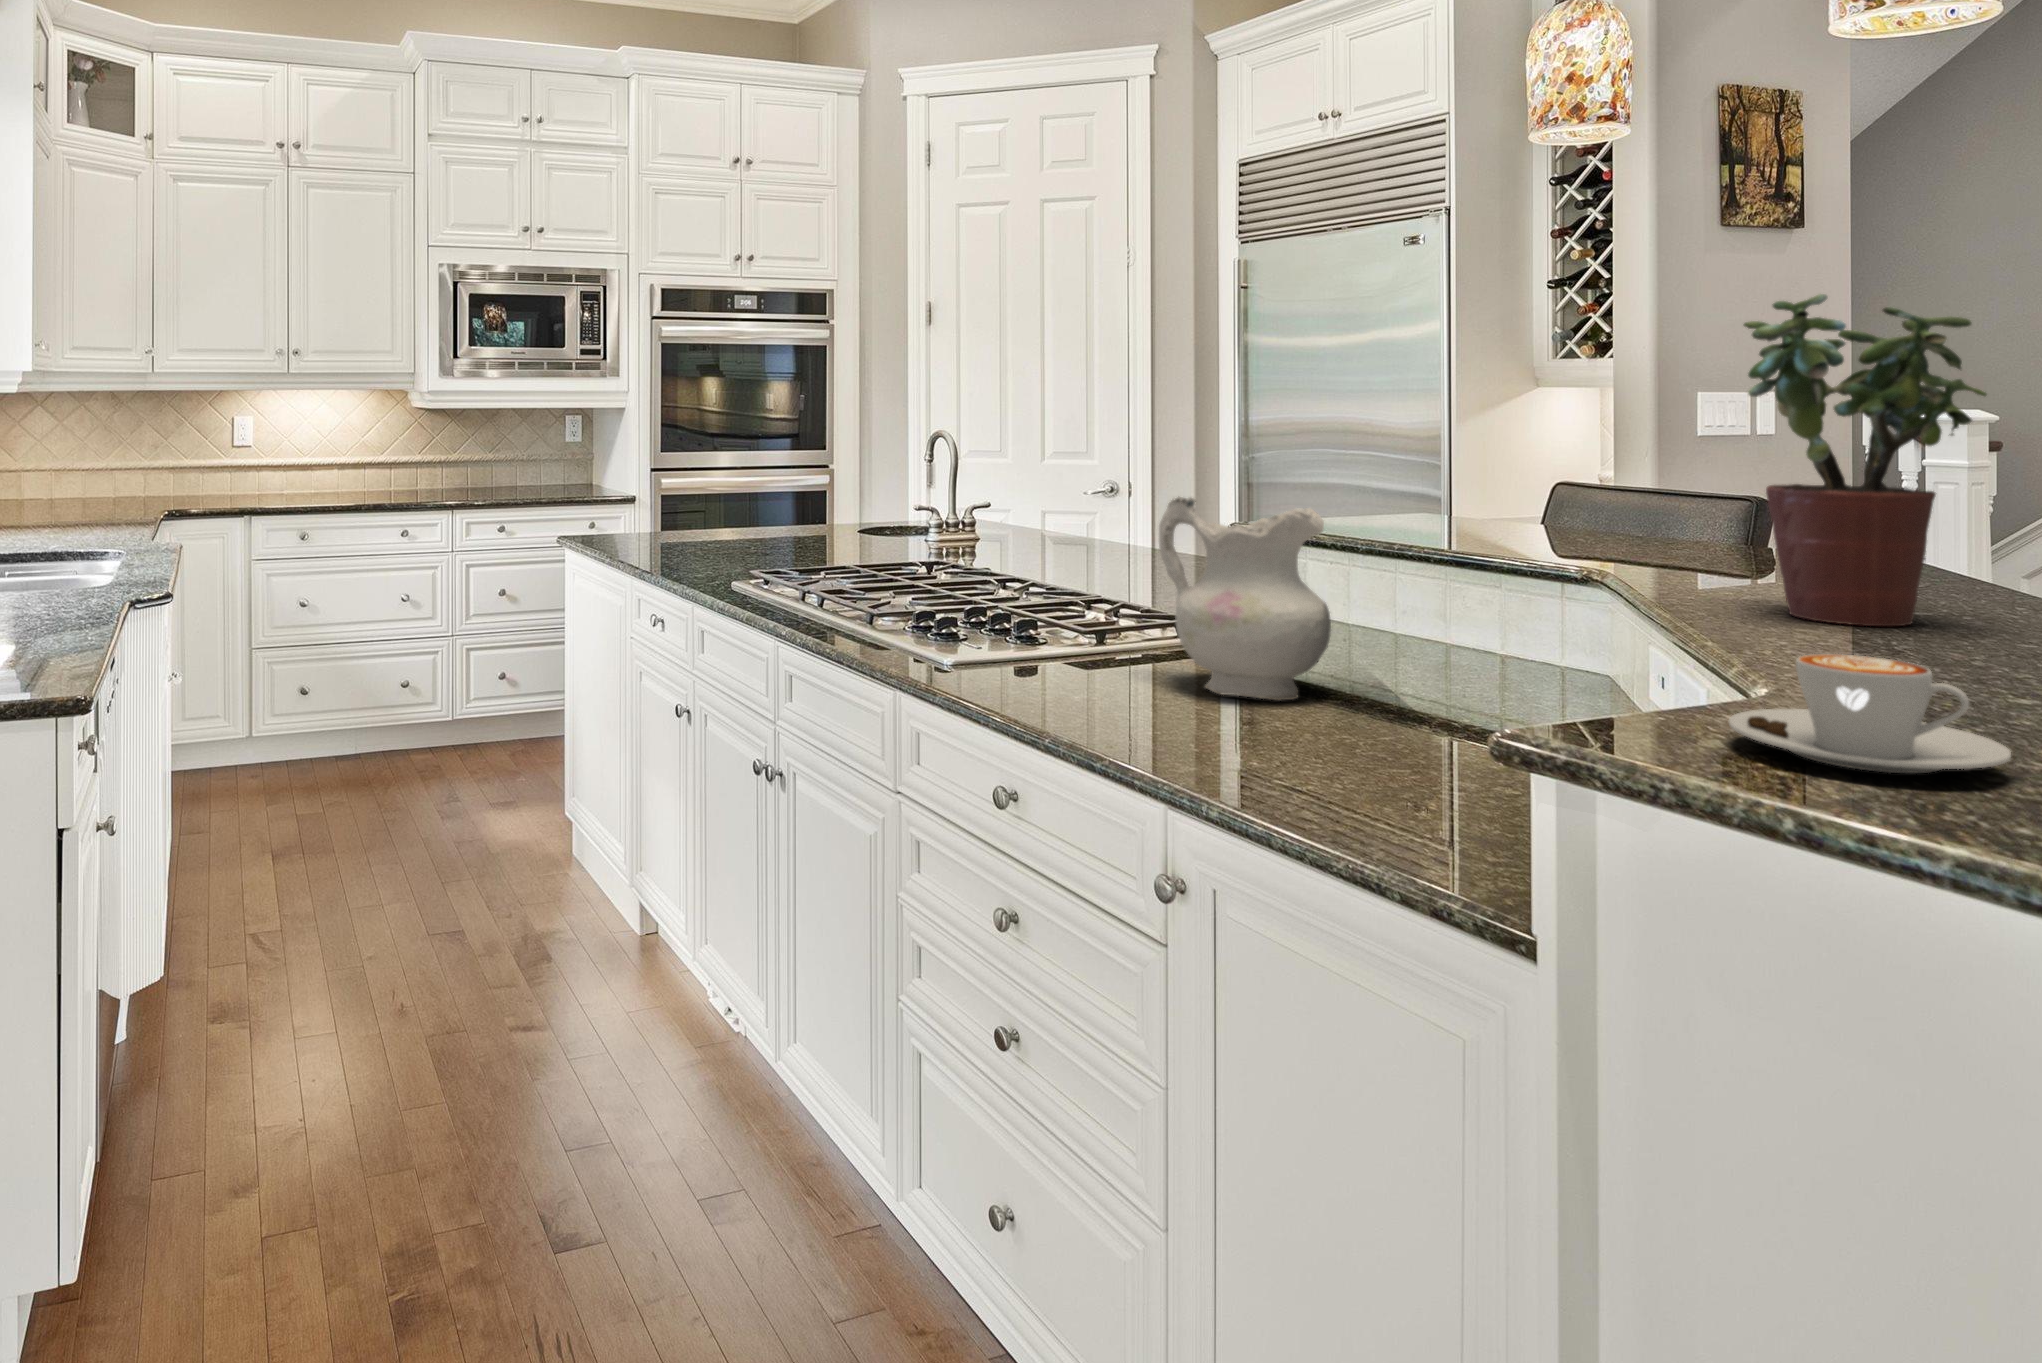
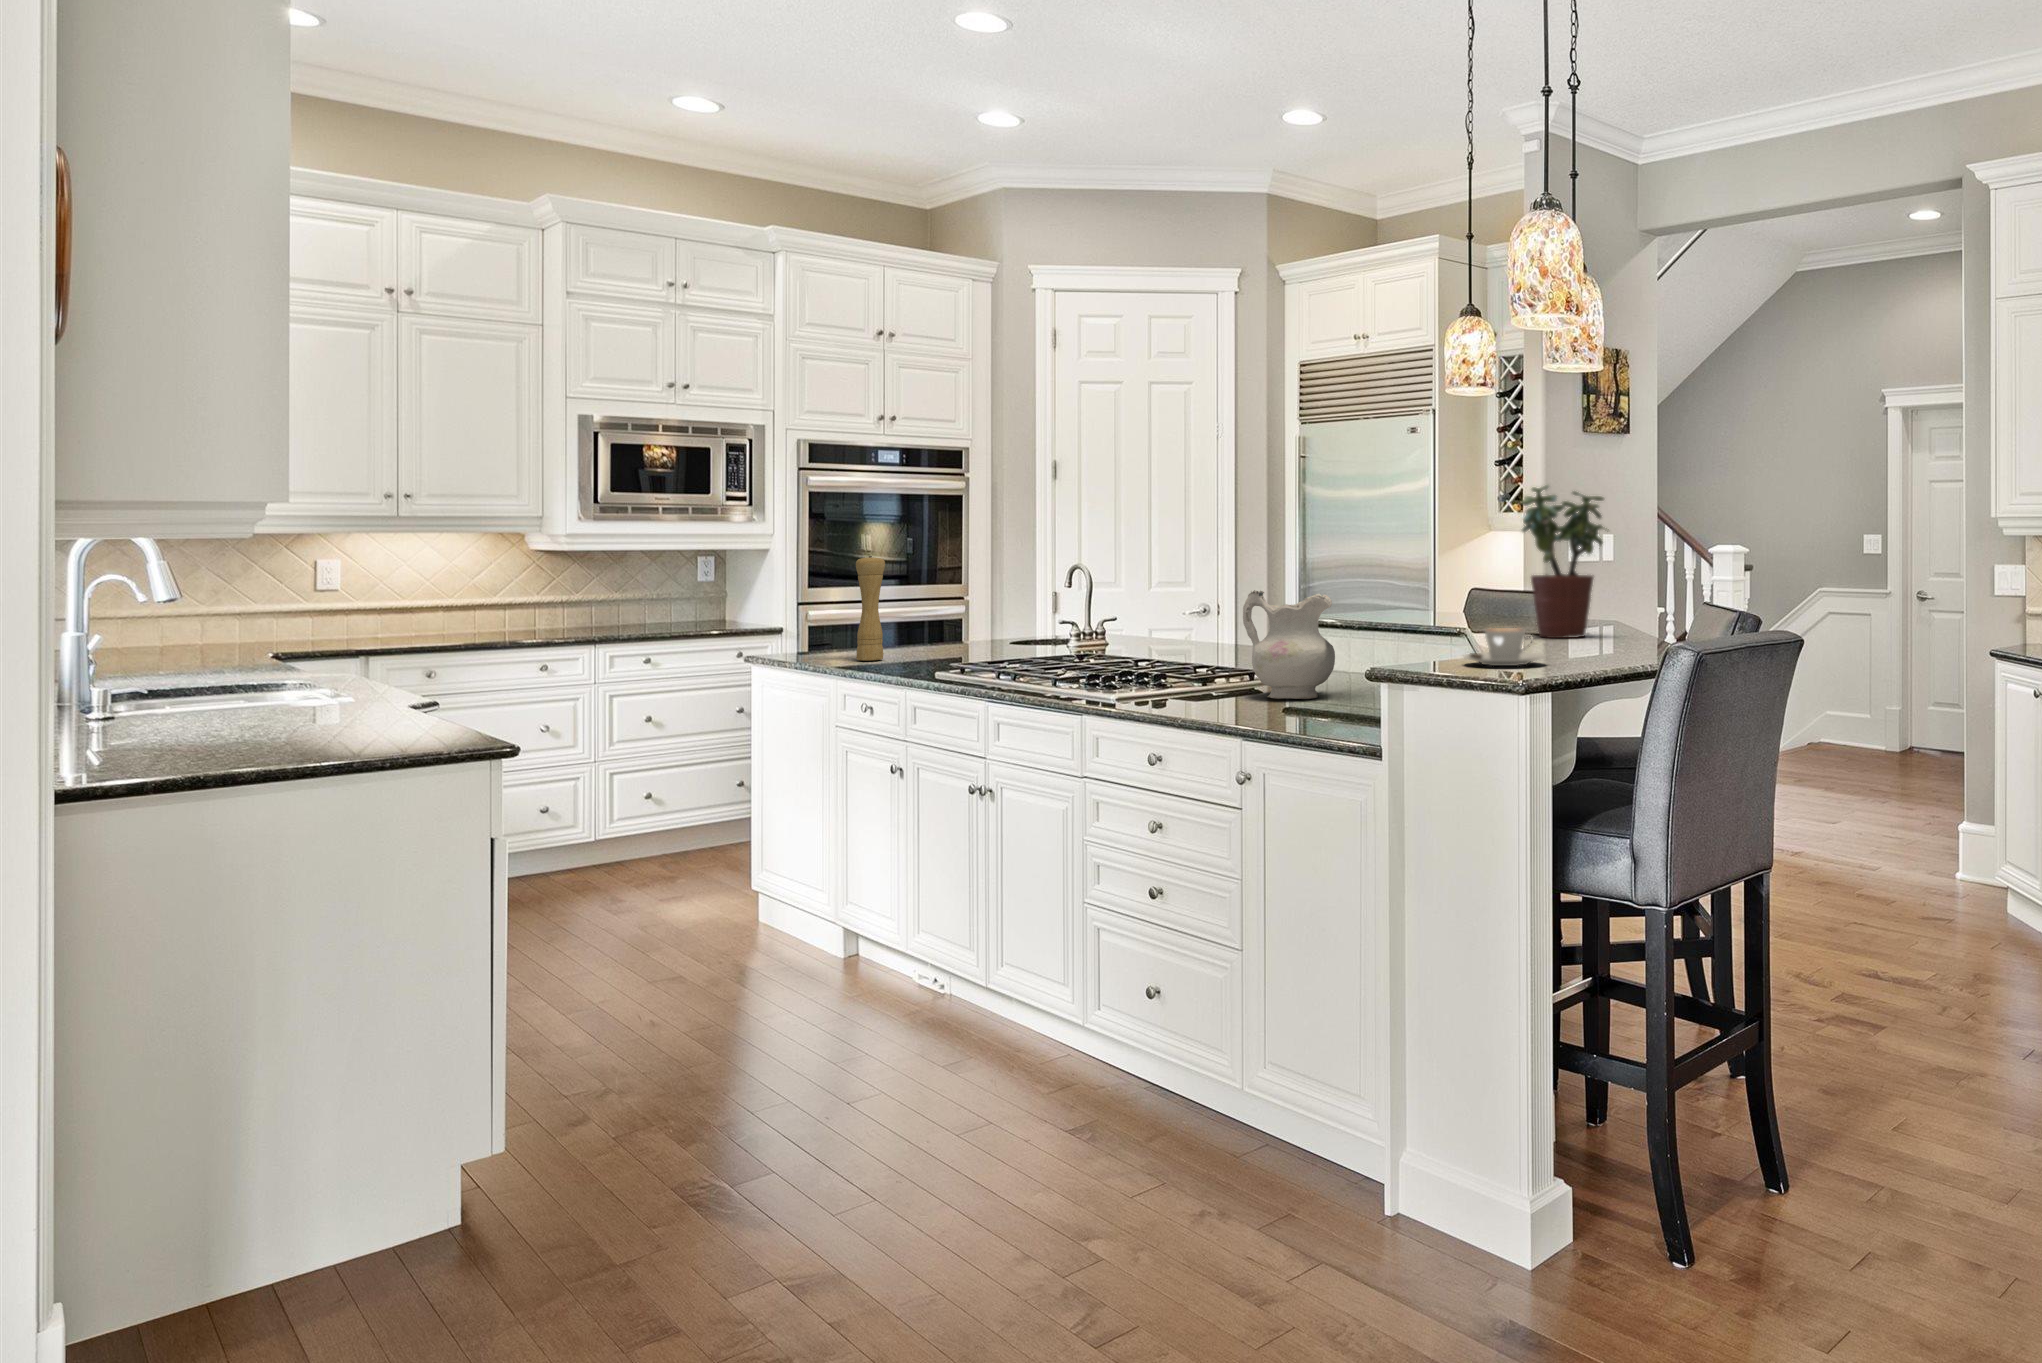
pepper mill: none [652,422,686,559] -> present [856,556,885,661]

